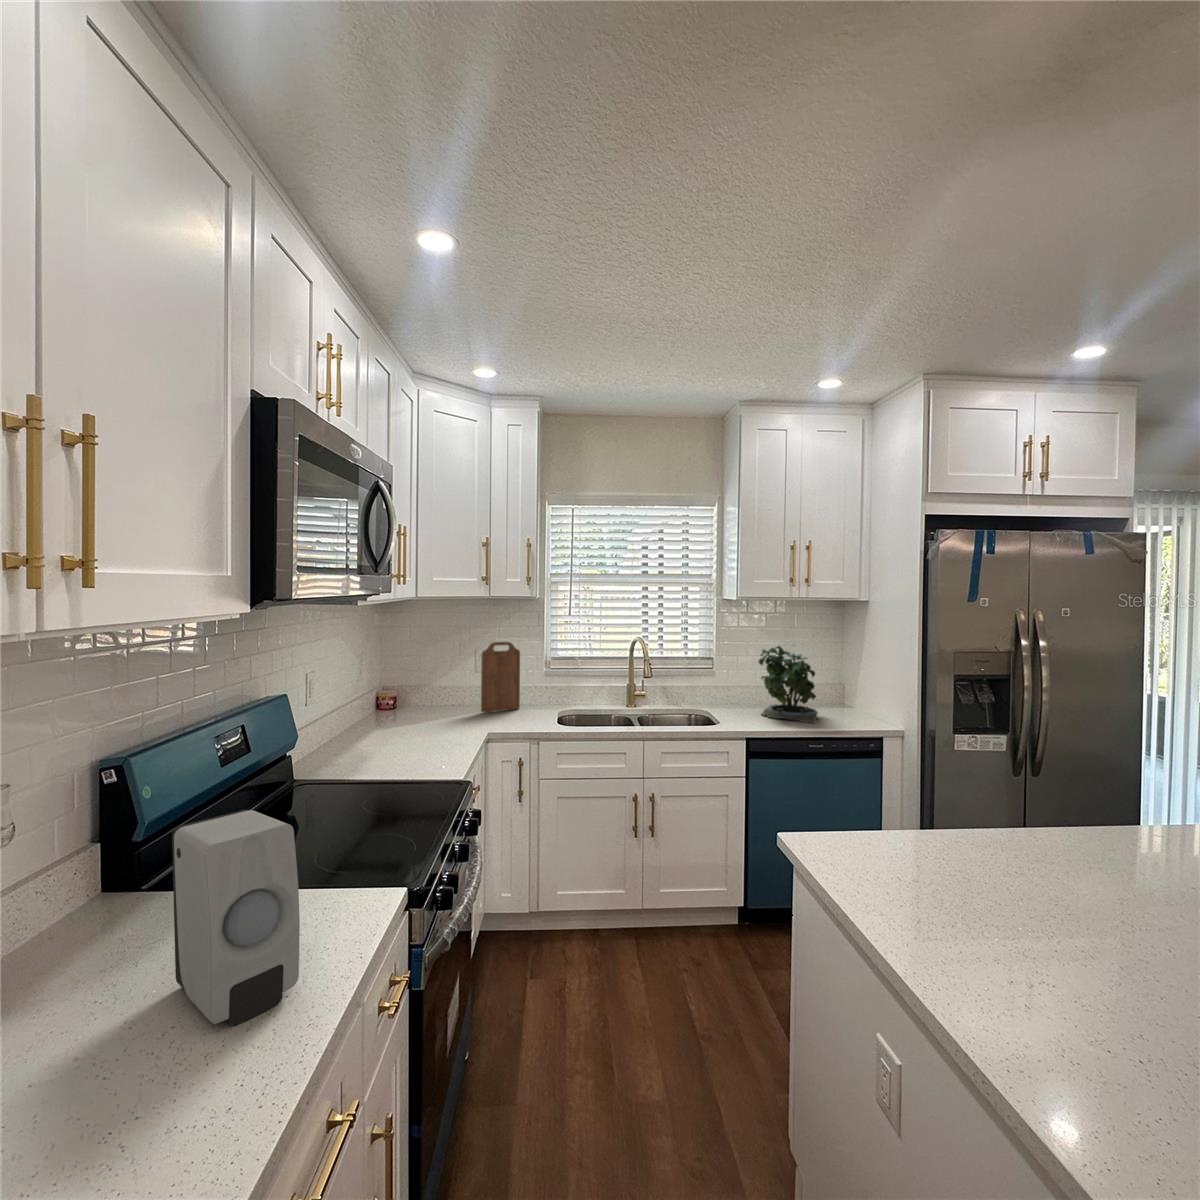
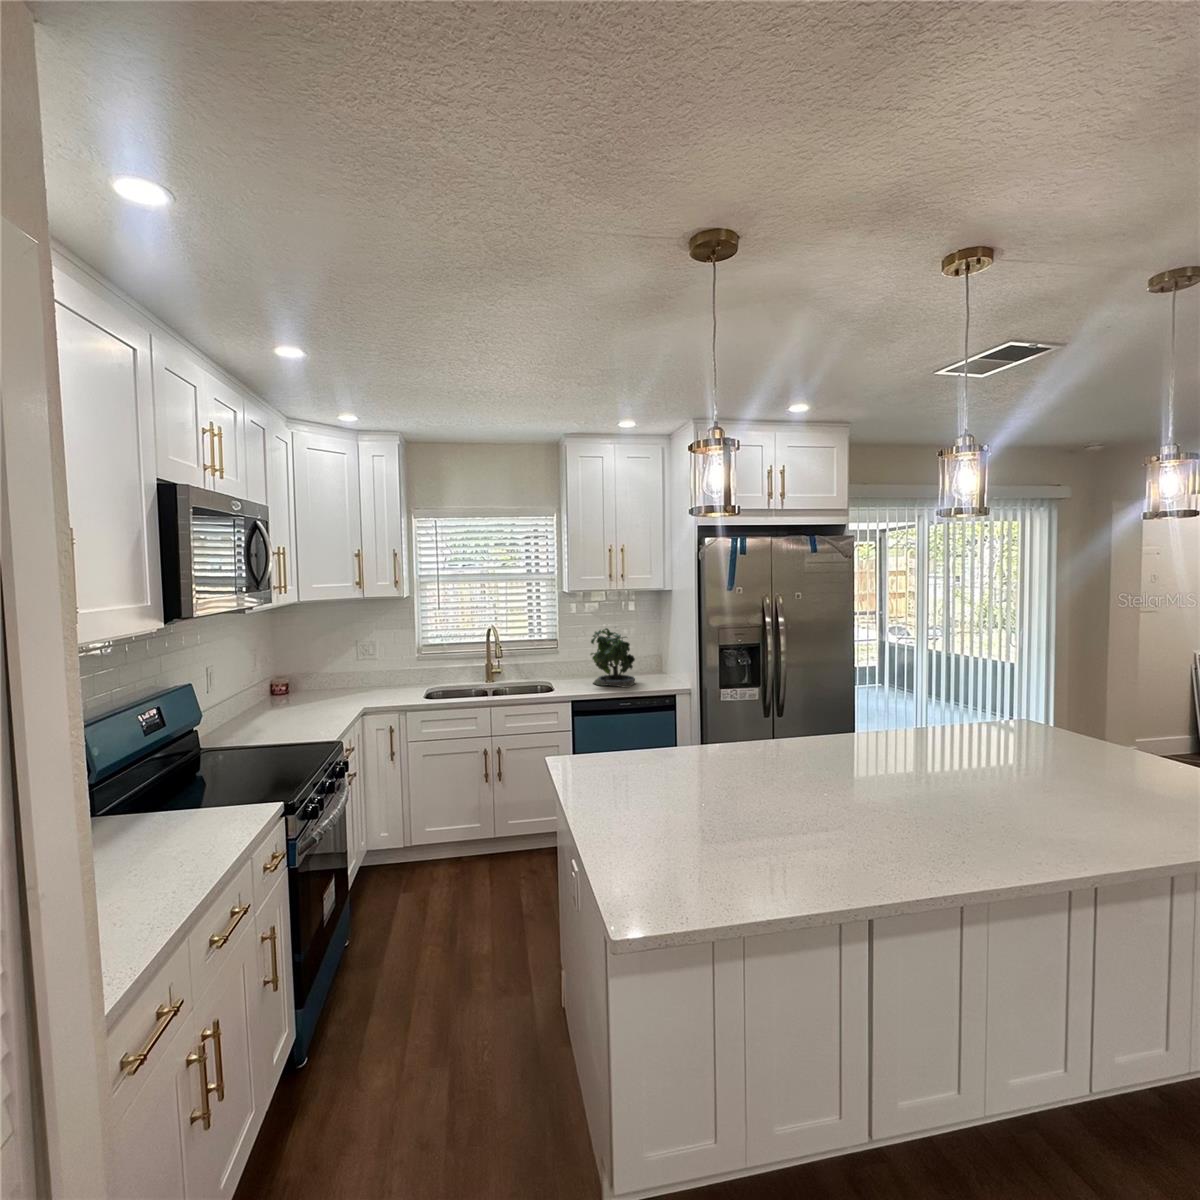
cutting board: present [481,642,520,712] -> none [360,634,396,694]
soap dispenser: present [172,810,300,1025] -> none [130,746,212,853]

